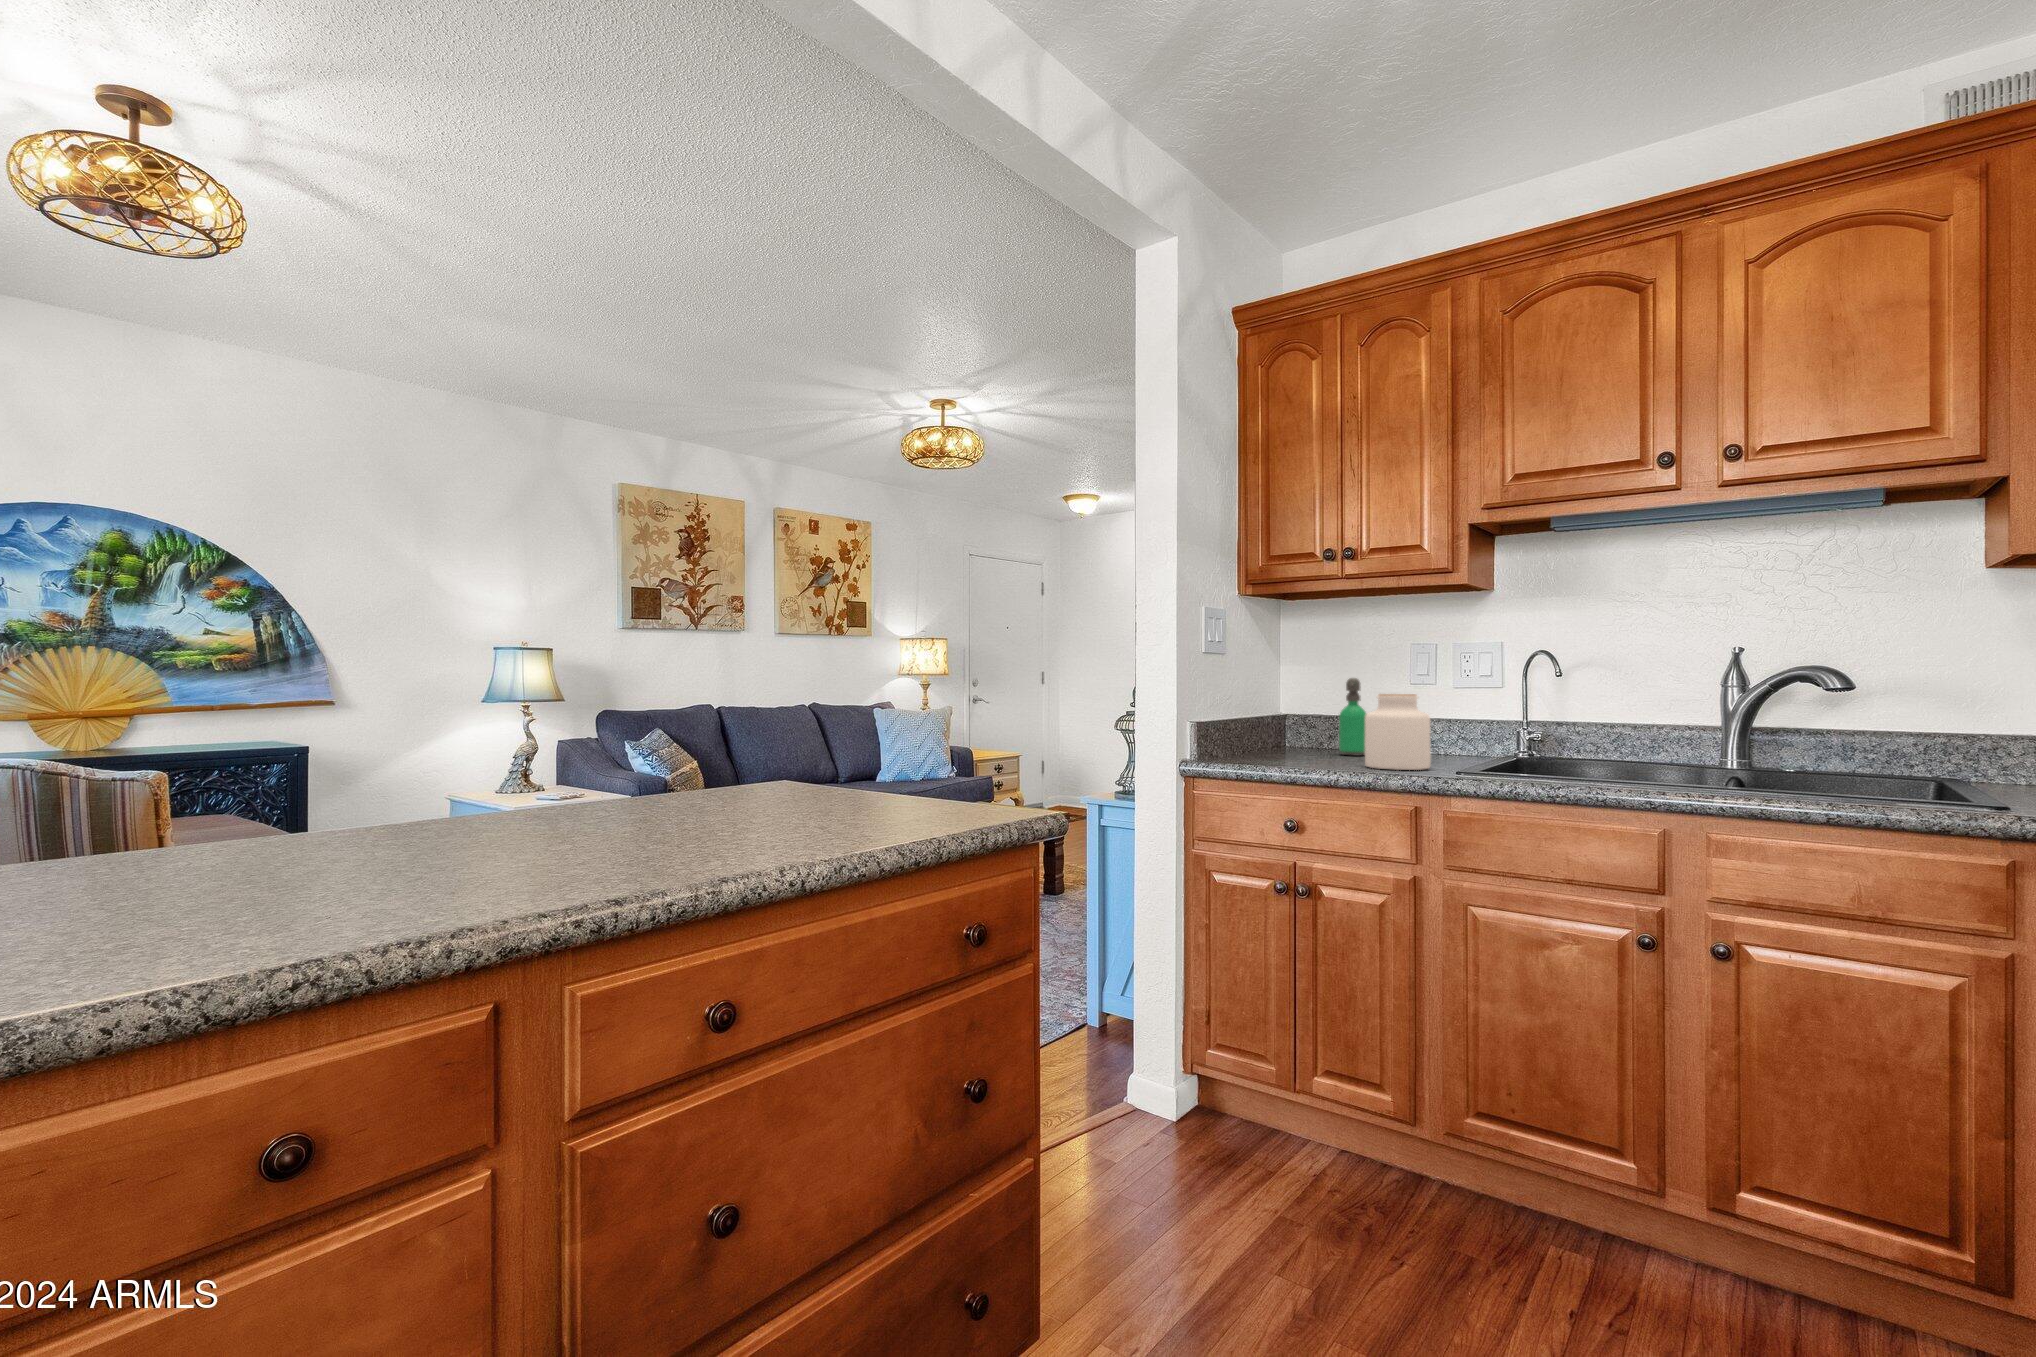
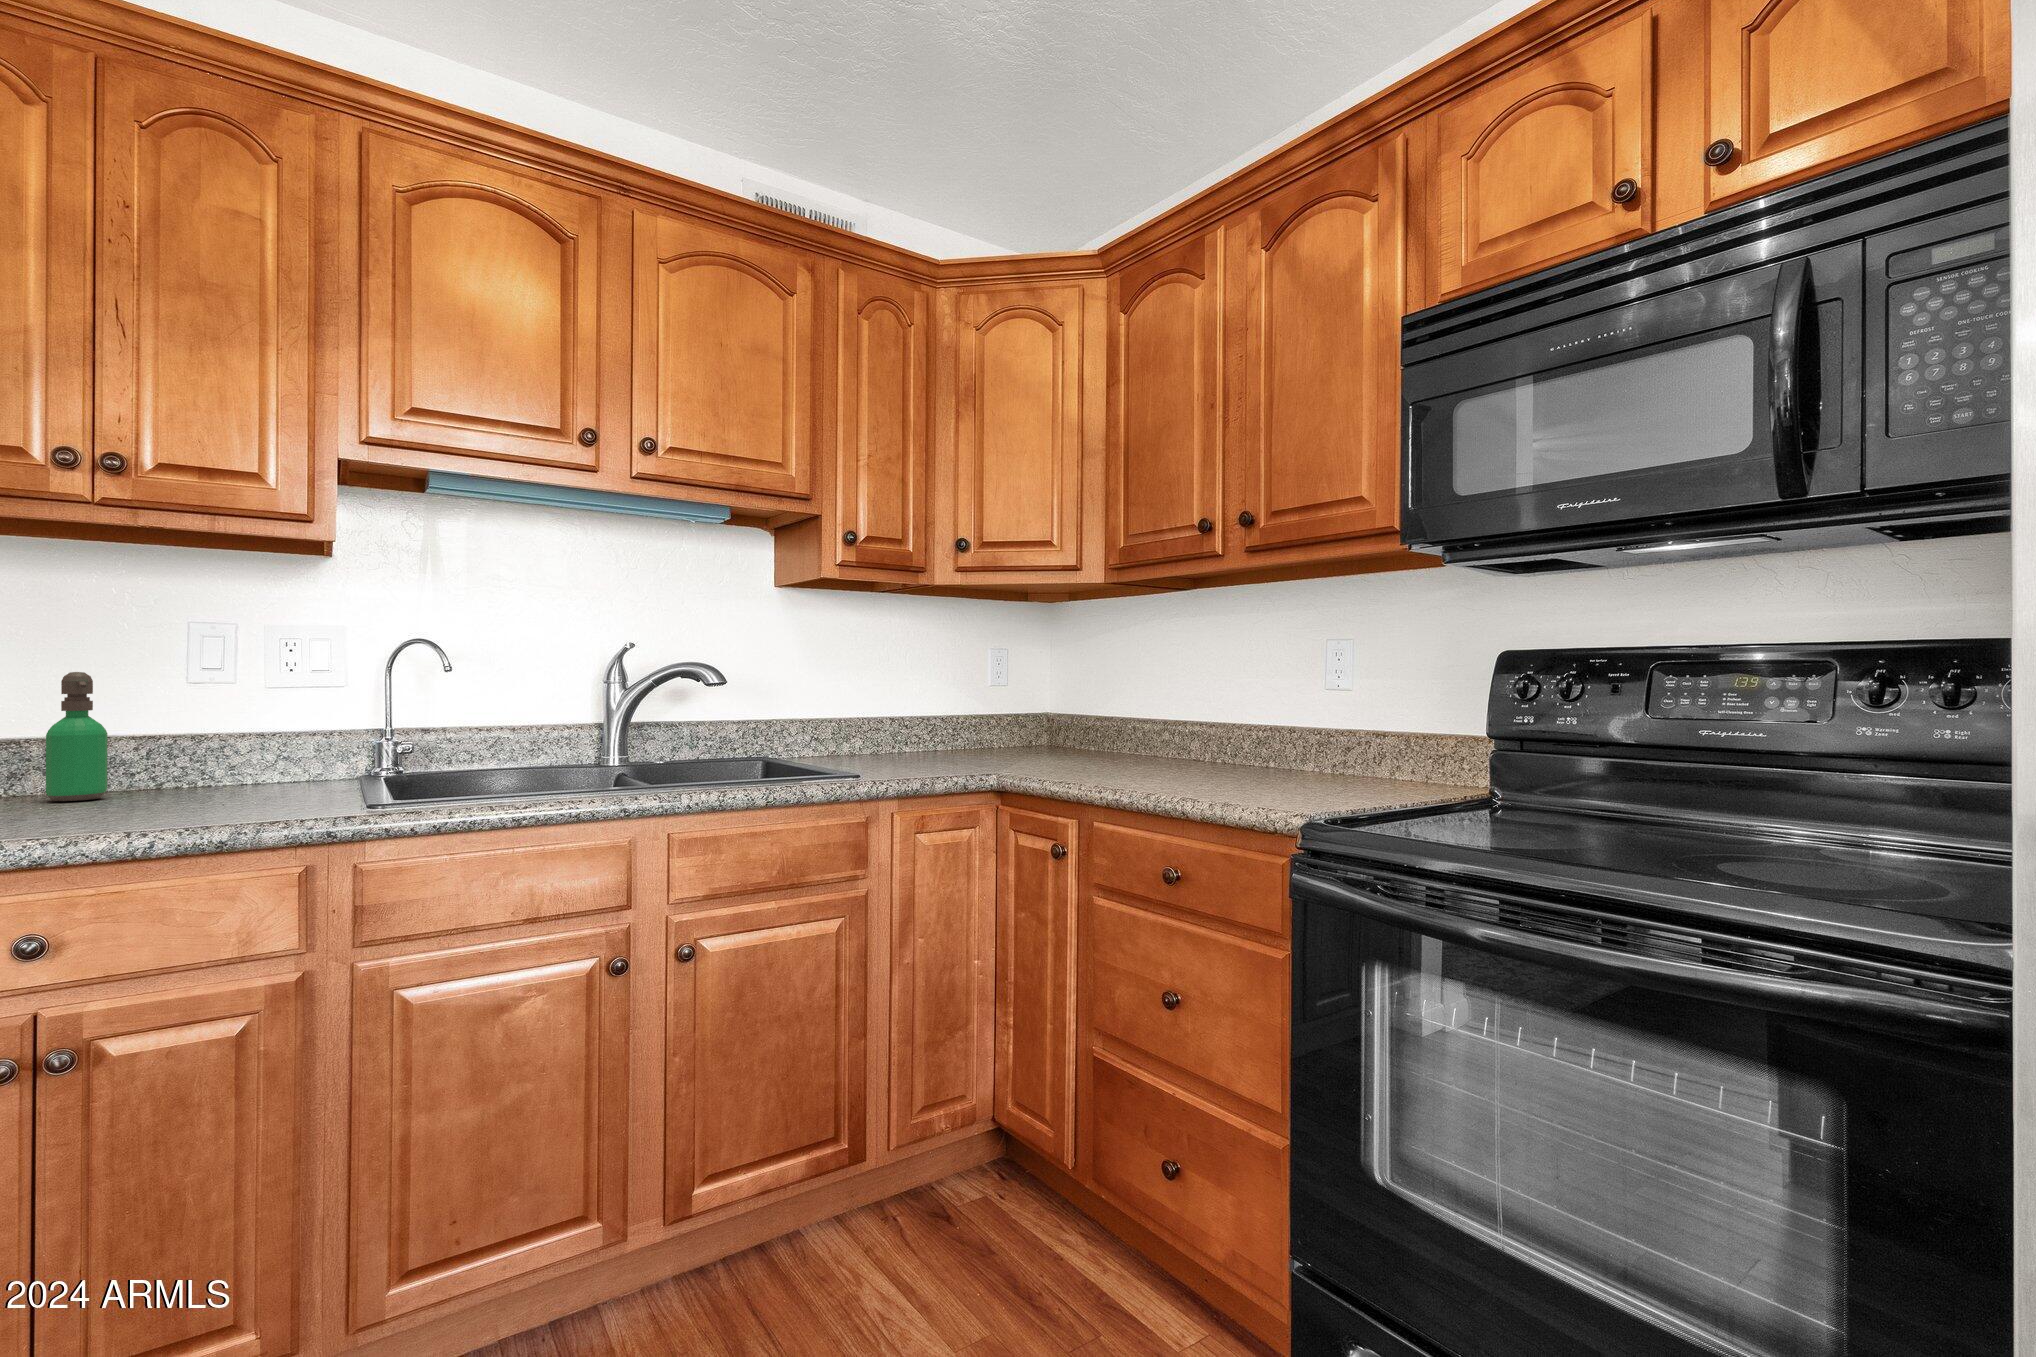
jar: present [1365,694,1431,770] -> none [165,698,287,817]

